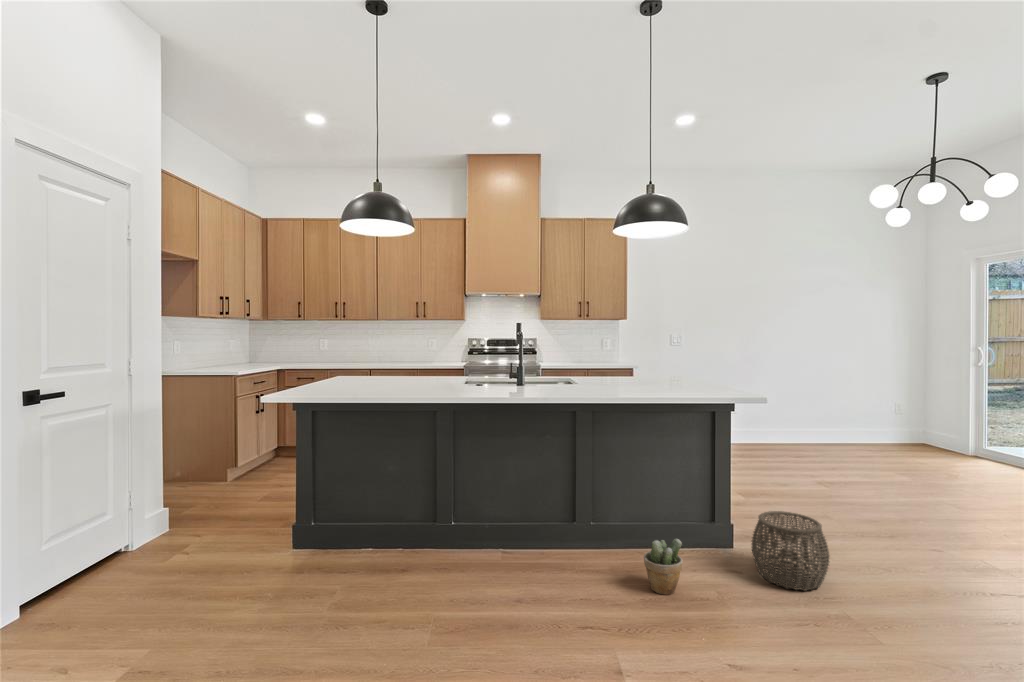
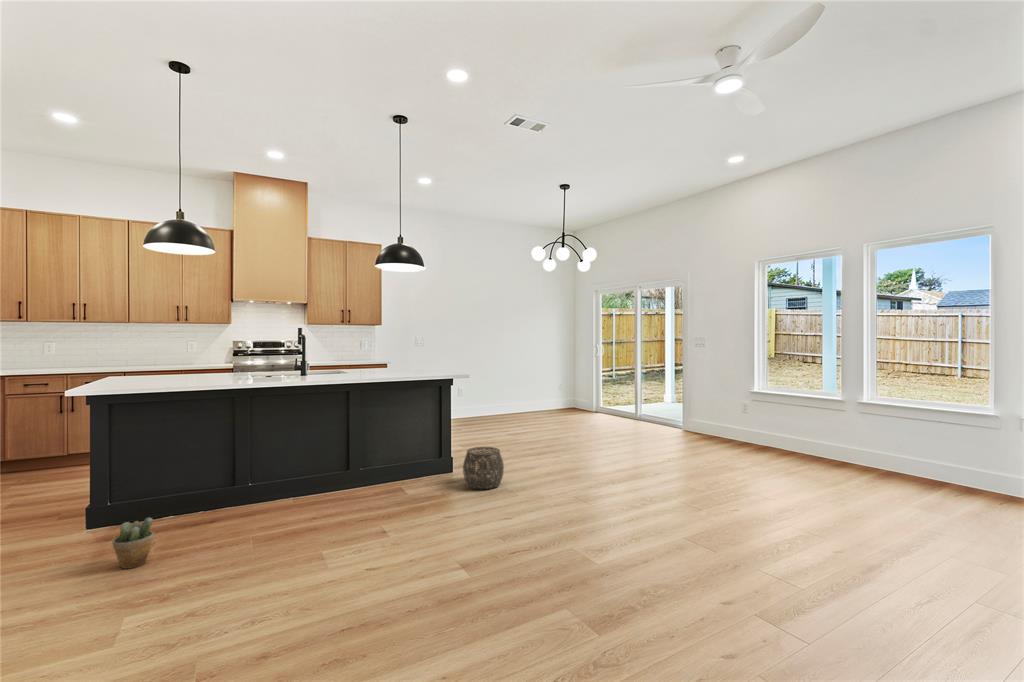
potted plant: present [644,539,683,595] -> present [113,518,154,569]

